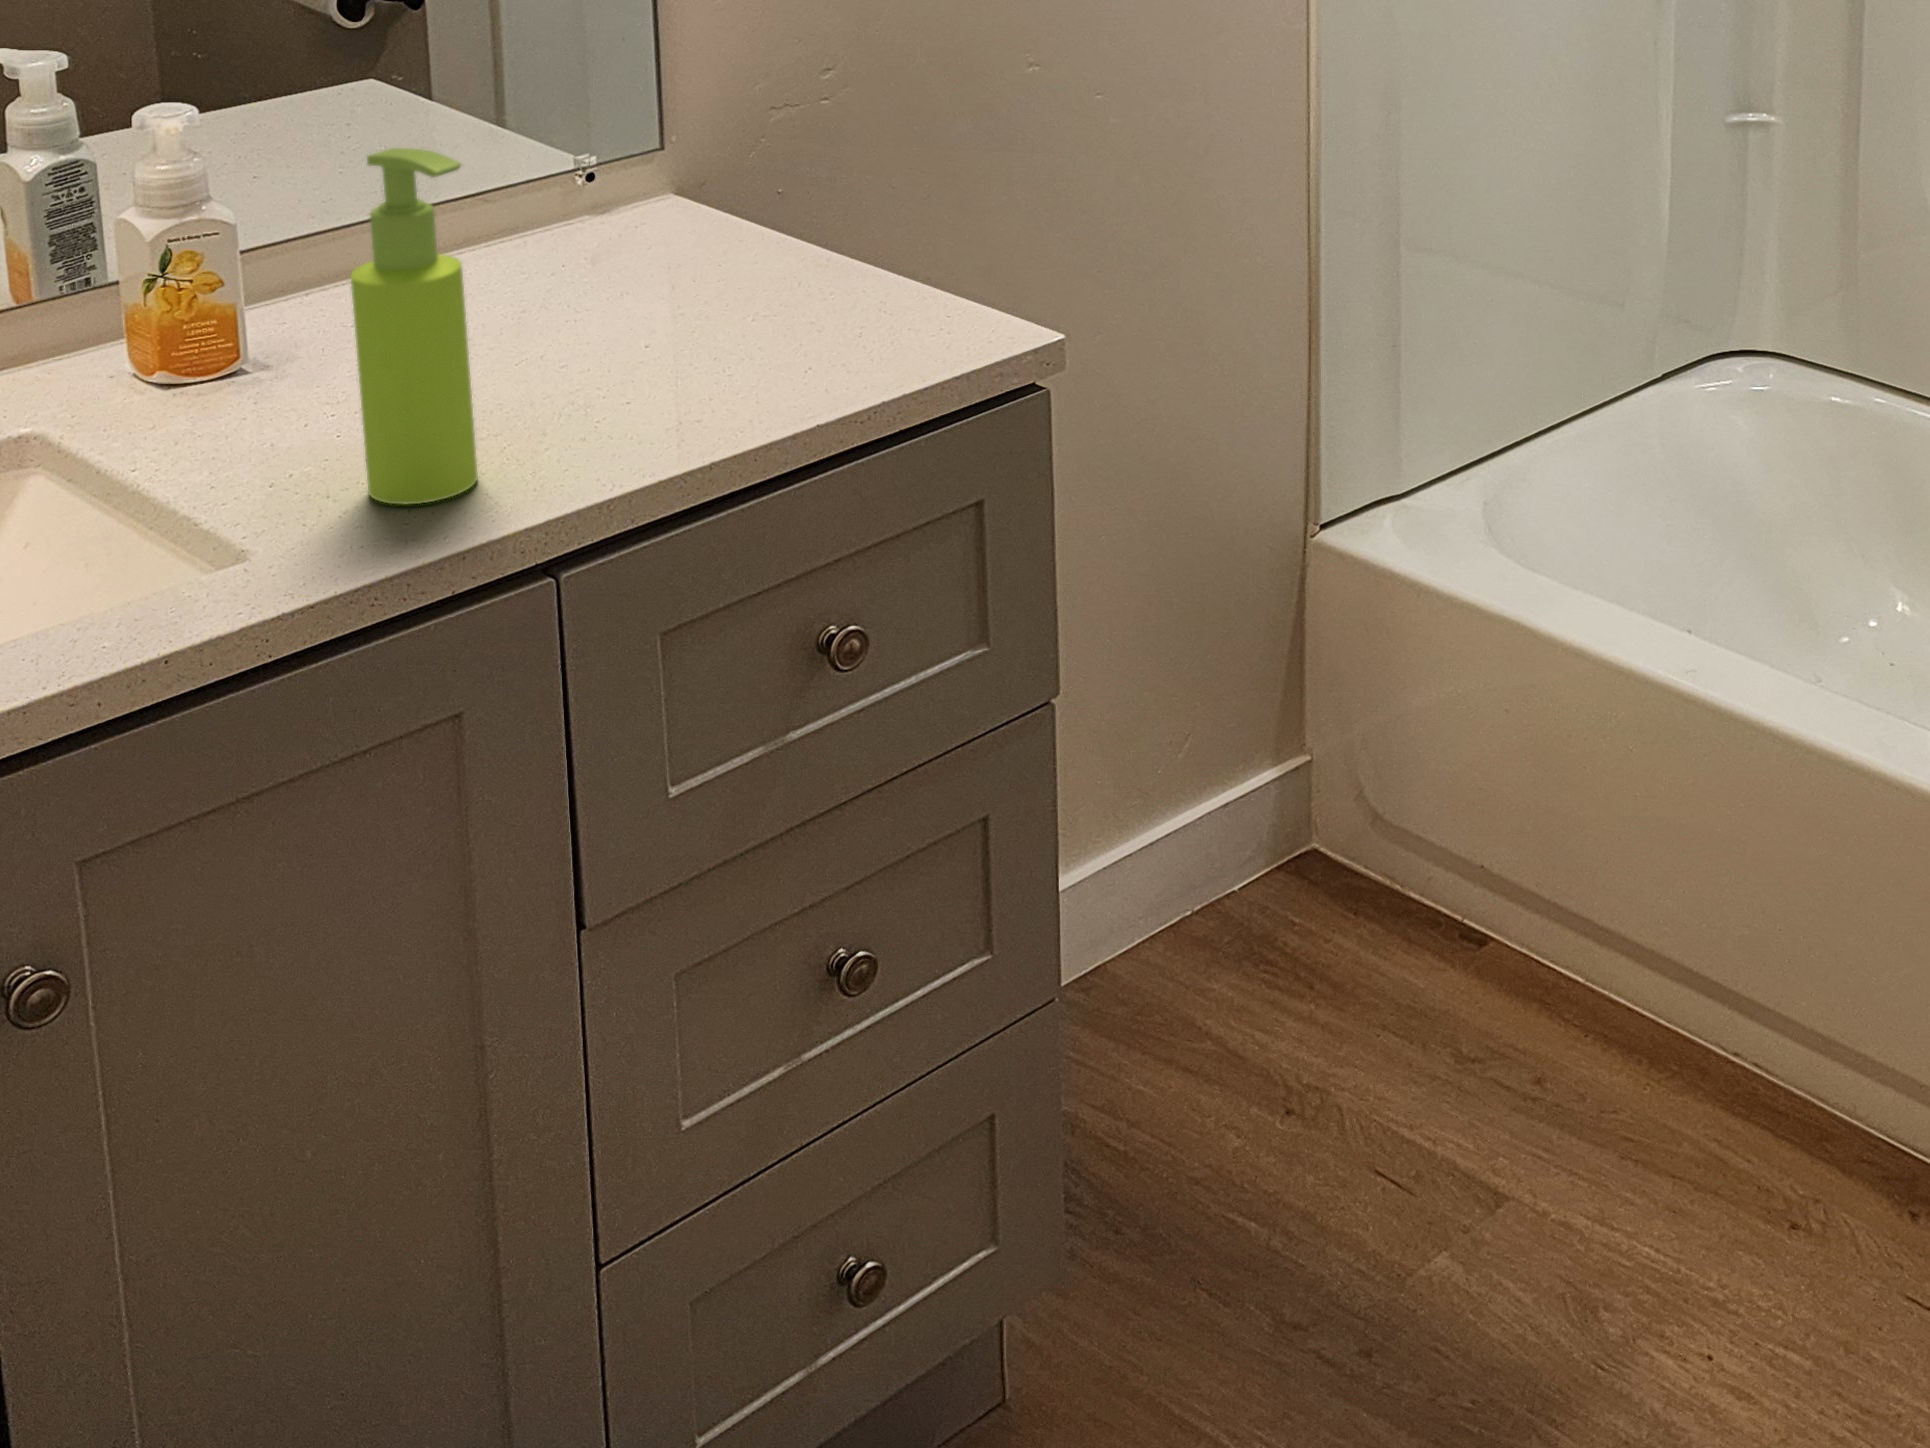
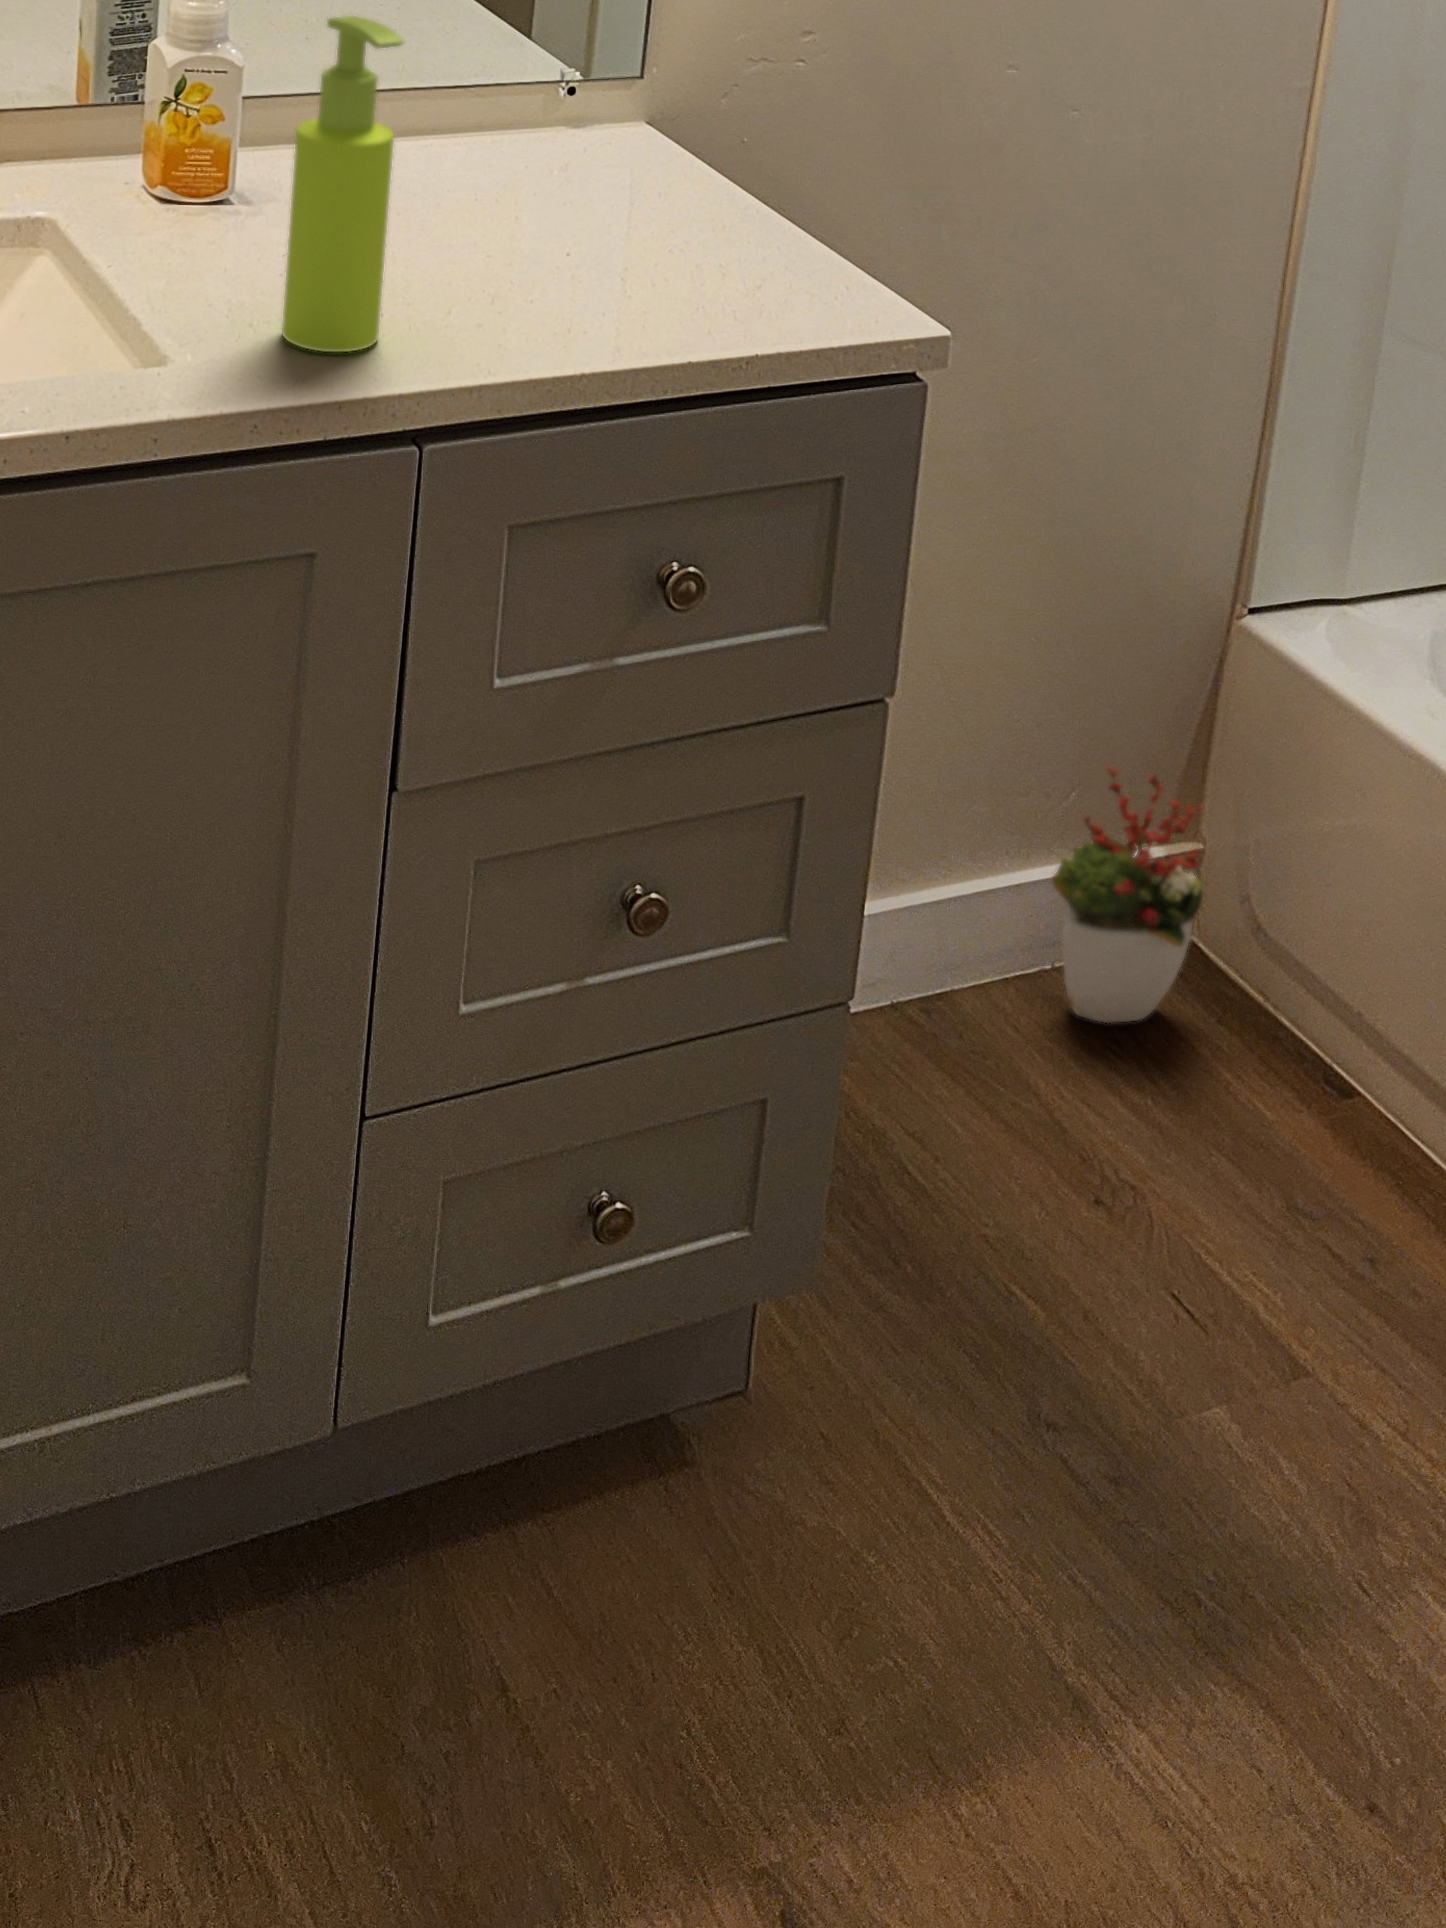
decorative plant: none [1186,711,1327,960] -> present [1053,768,1203,1023]

